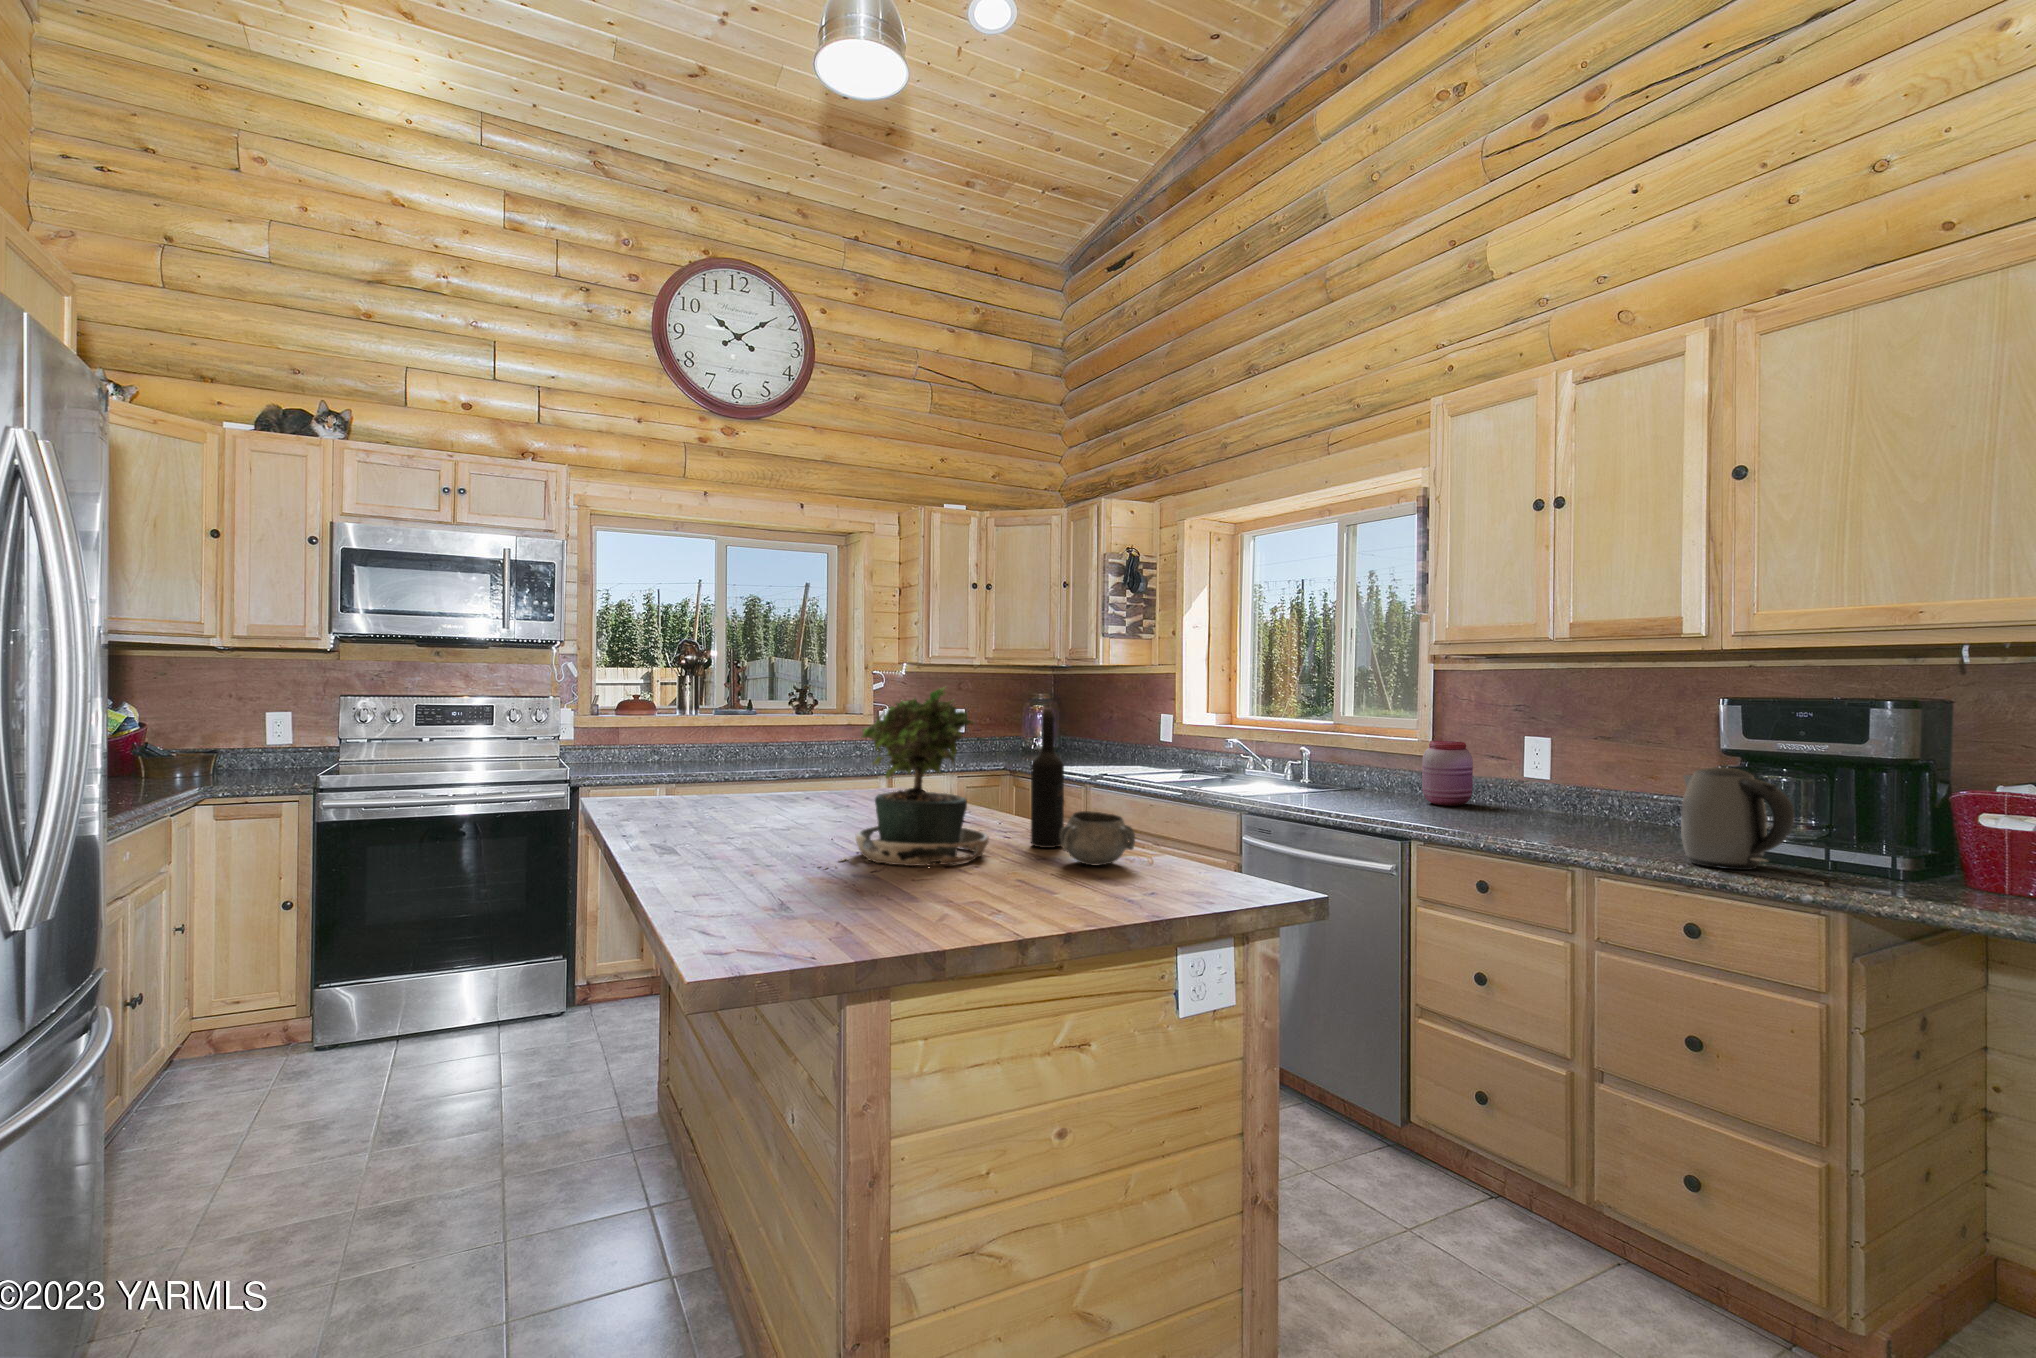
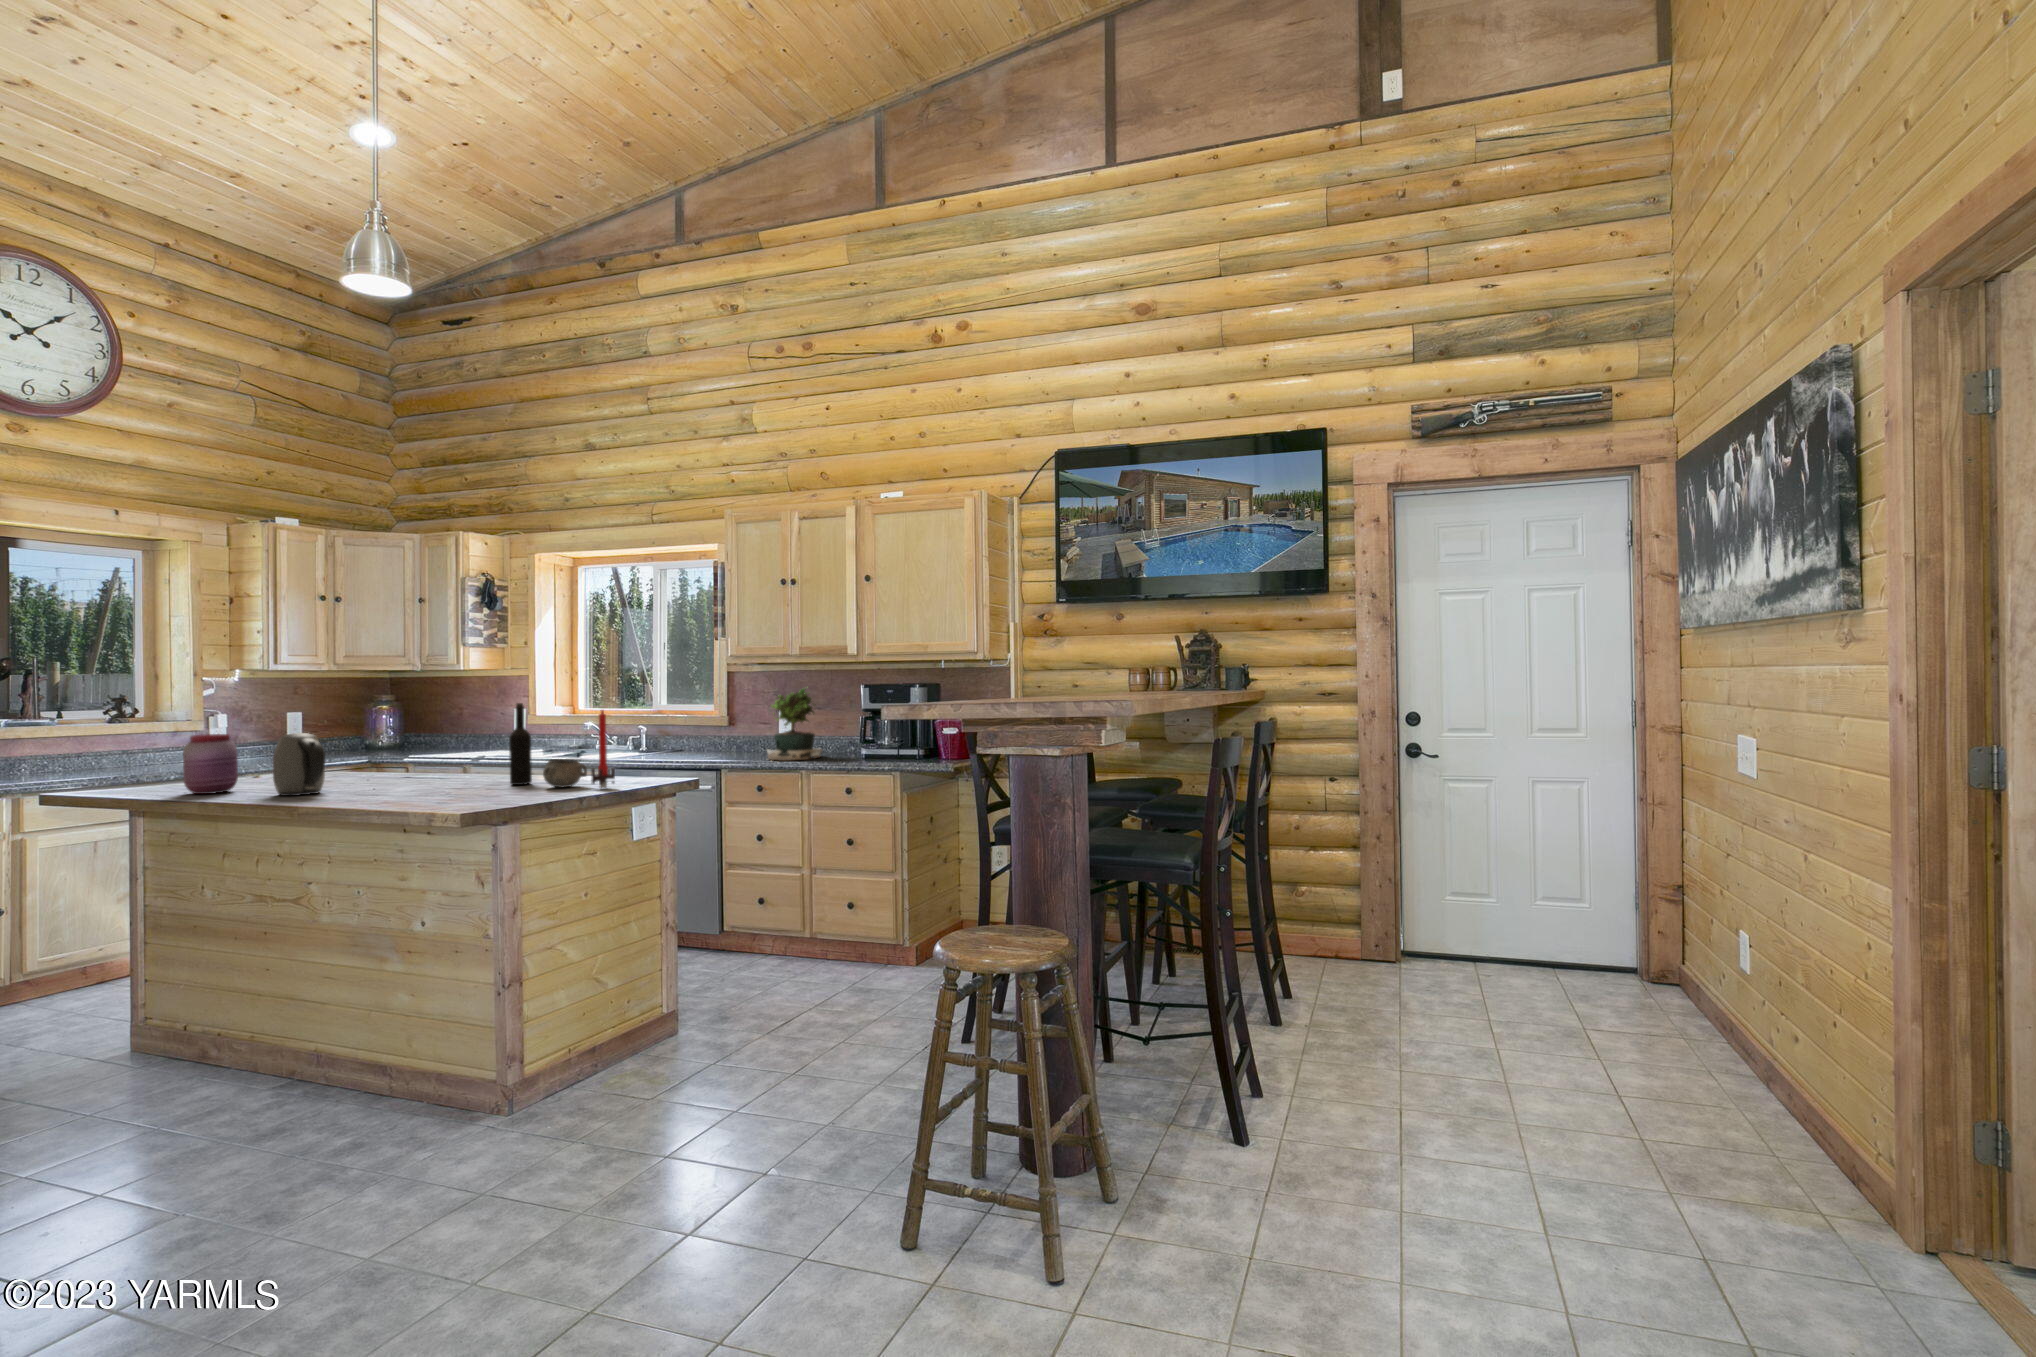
potted plant: present [843,687,989,866] -> present [767,689,822,761]
candle: none [1134,728,1173,880] -> present [591,710,615,788]
jar: present [1422,741,1473,806] -> present [183,734,238,794]
kettle: present [1681,767,1794,870] -> present [273,733,325,796]

